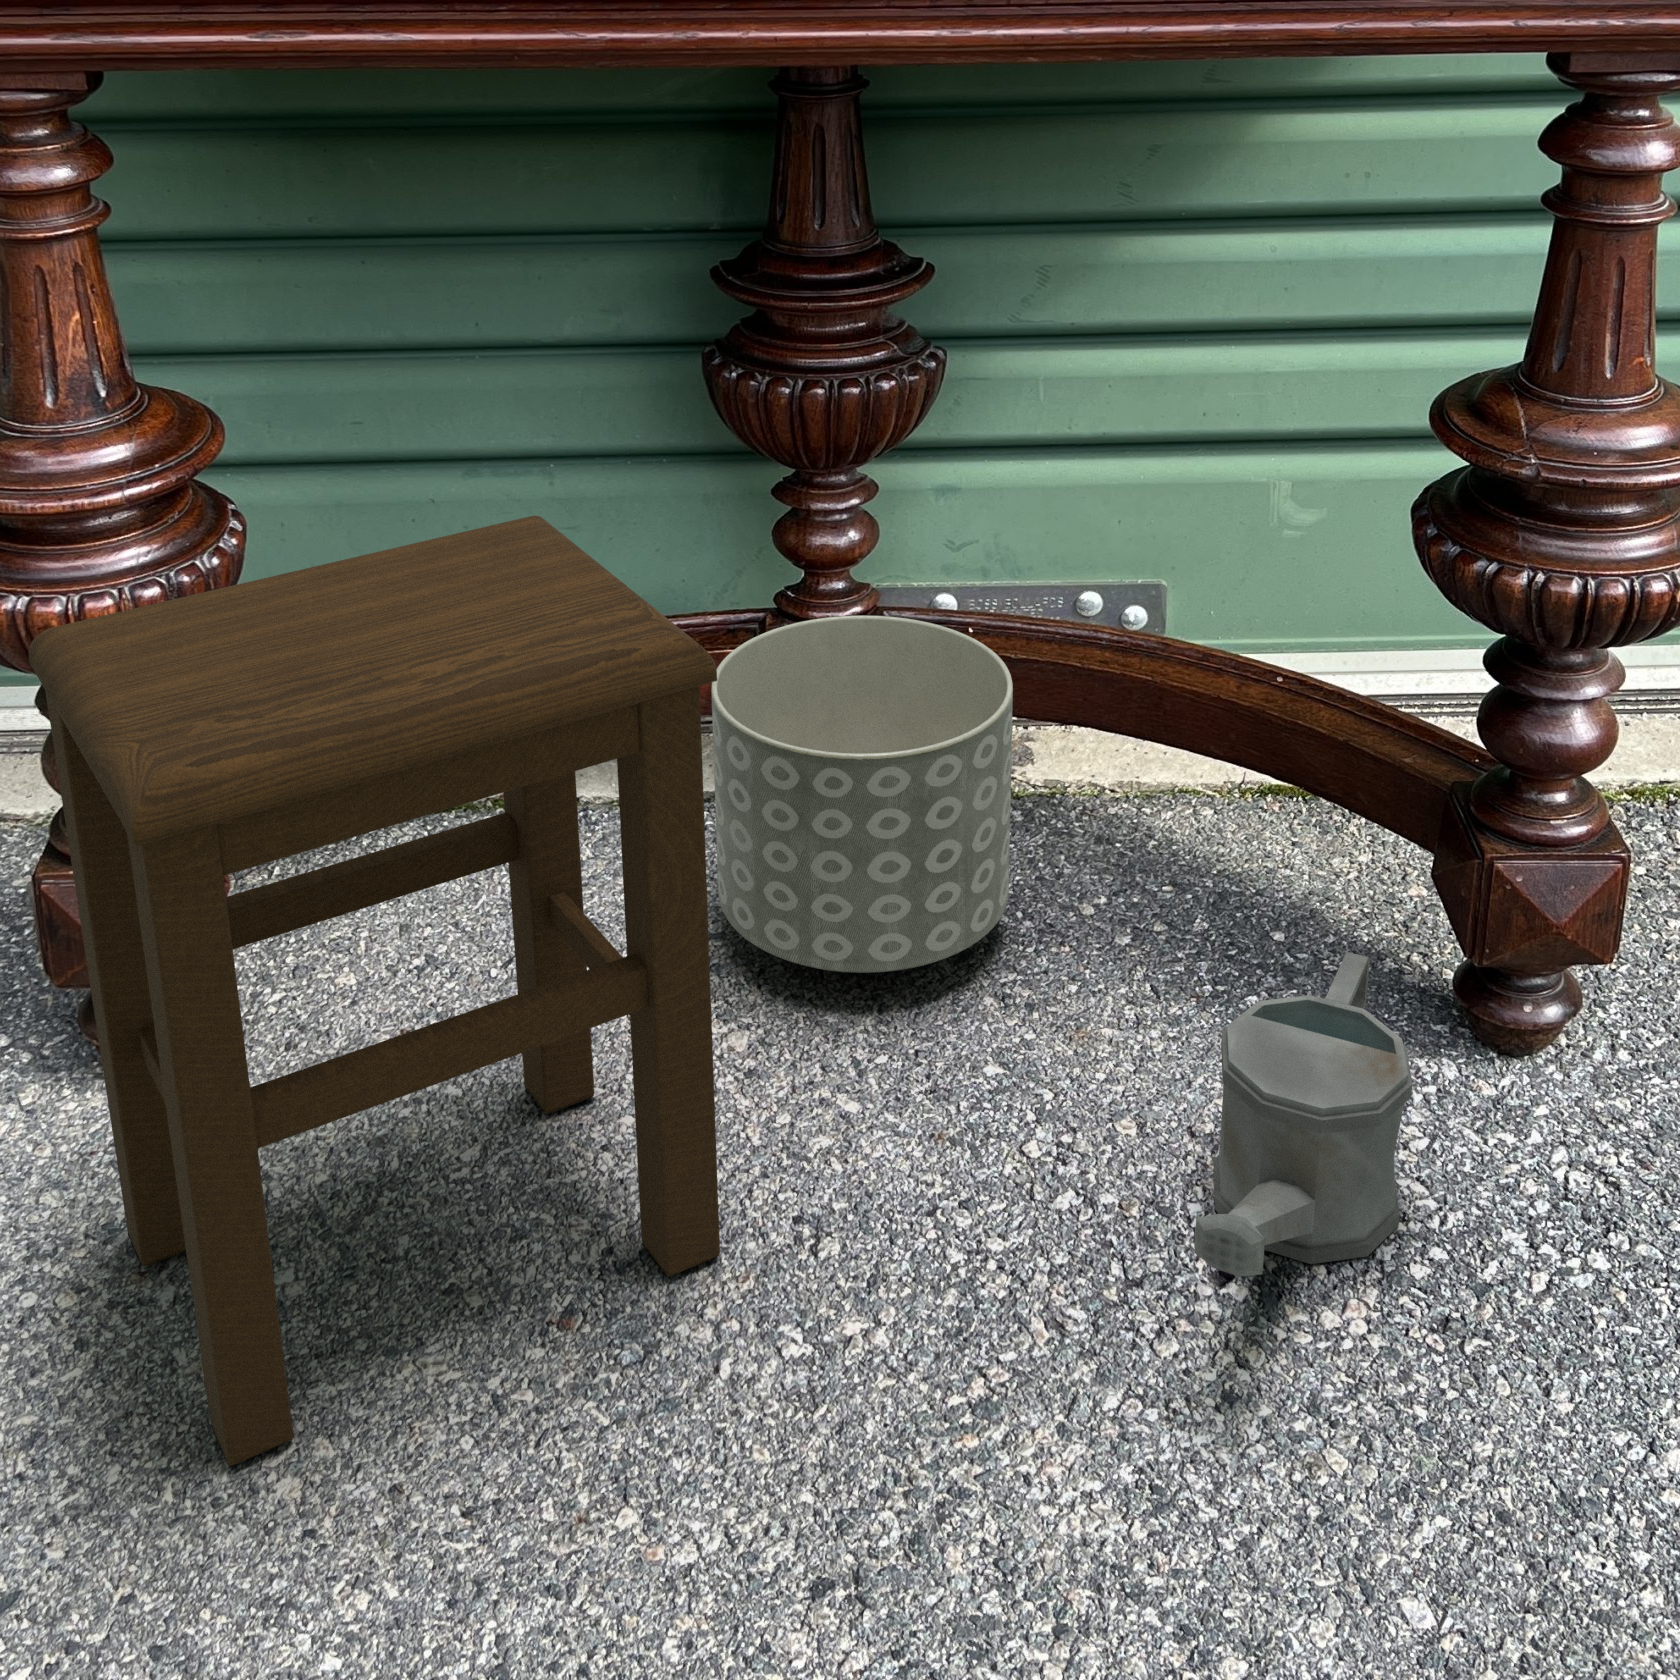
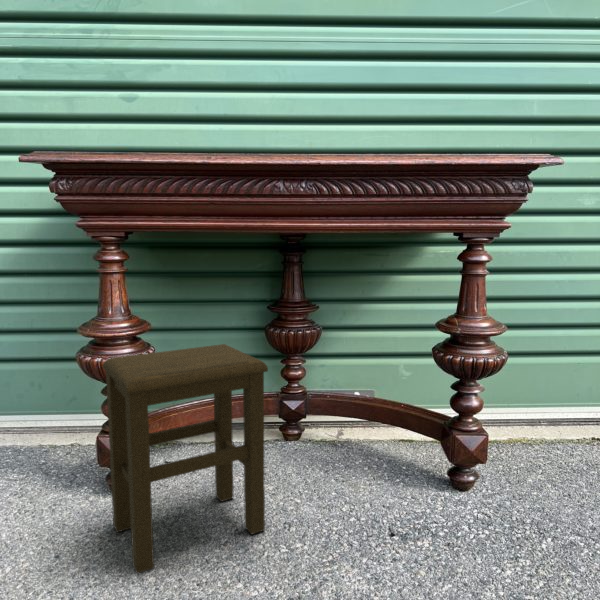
planter: present [711,616,1013,973] -> none [265,388,338,472]
watering can: present [1194,952,1413,1276] -> none [385,459,438,532]

